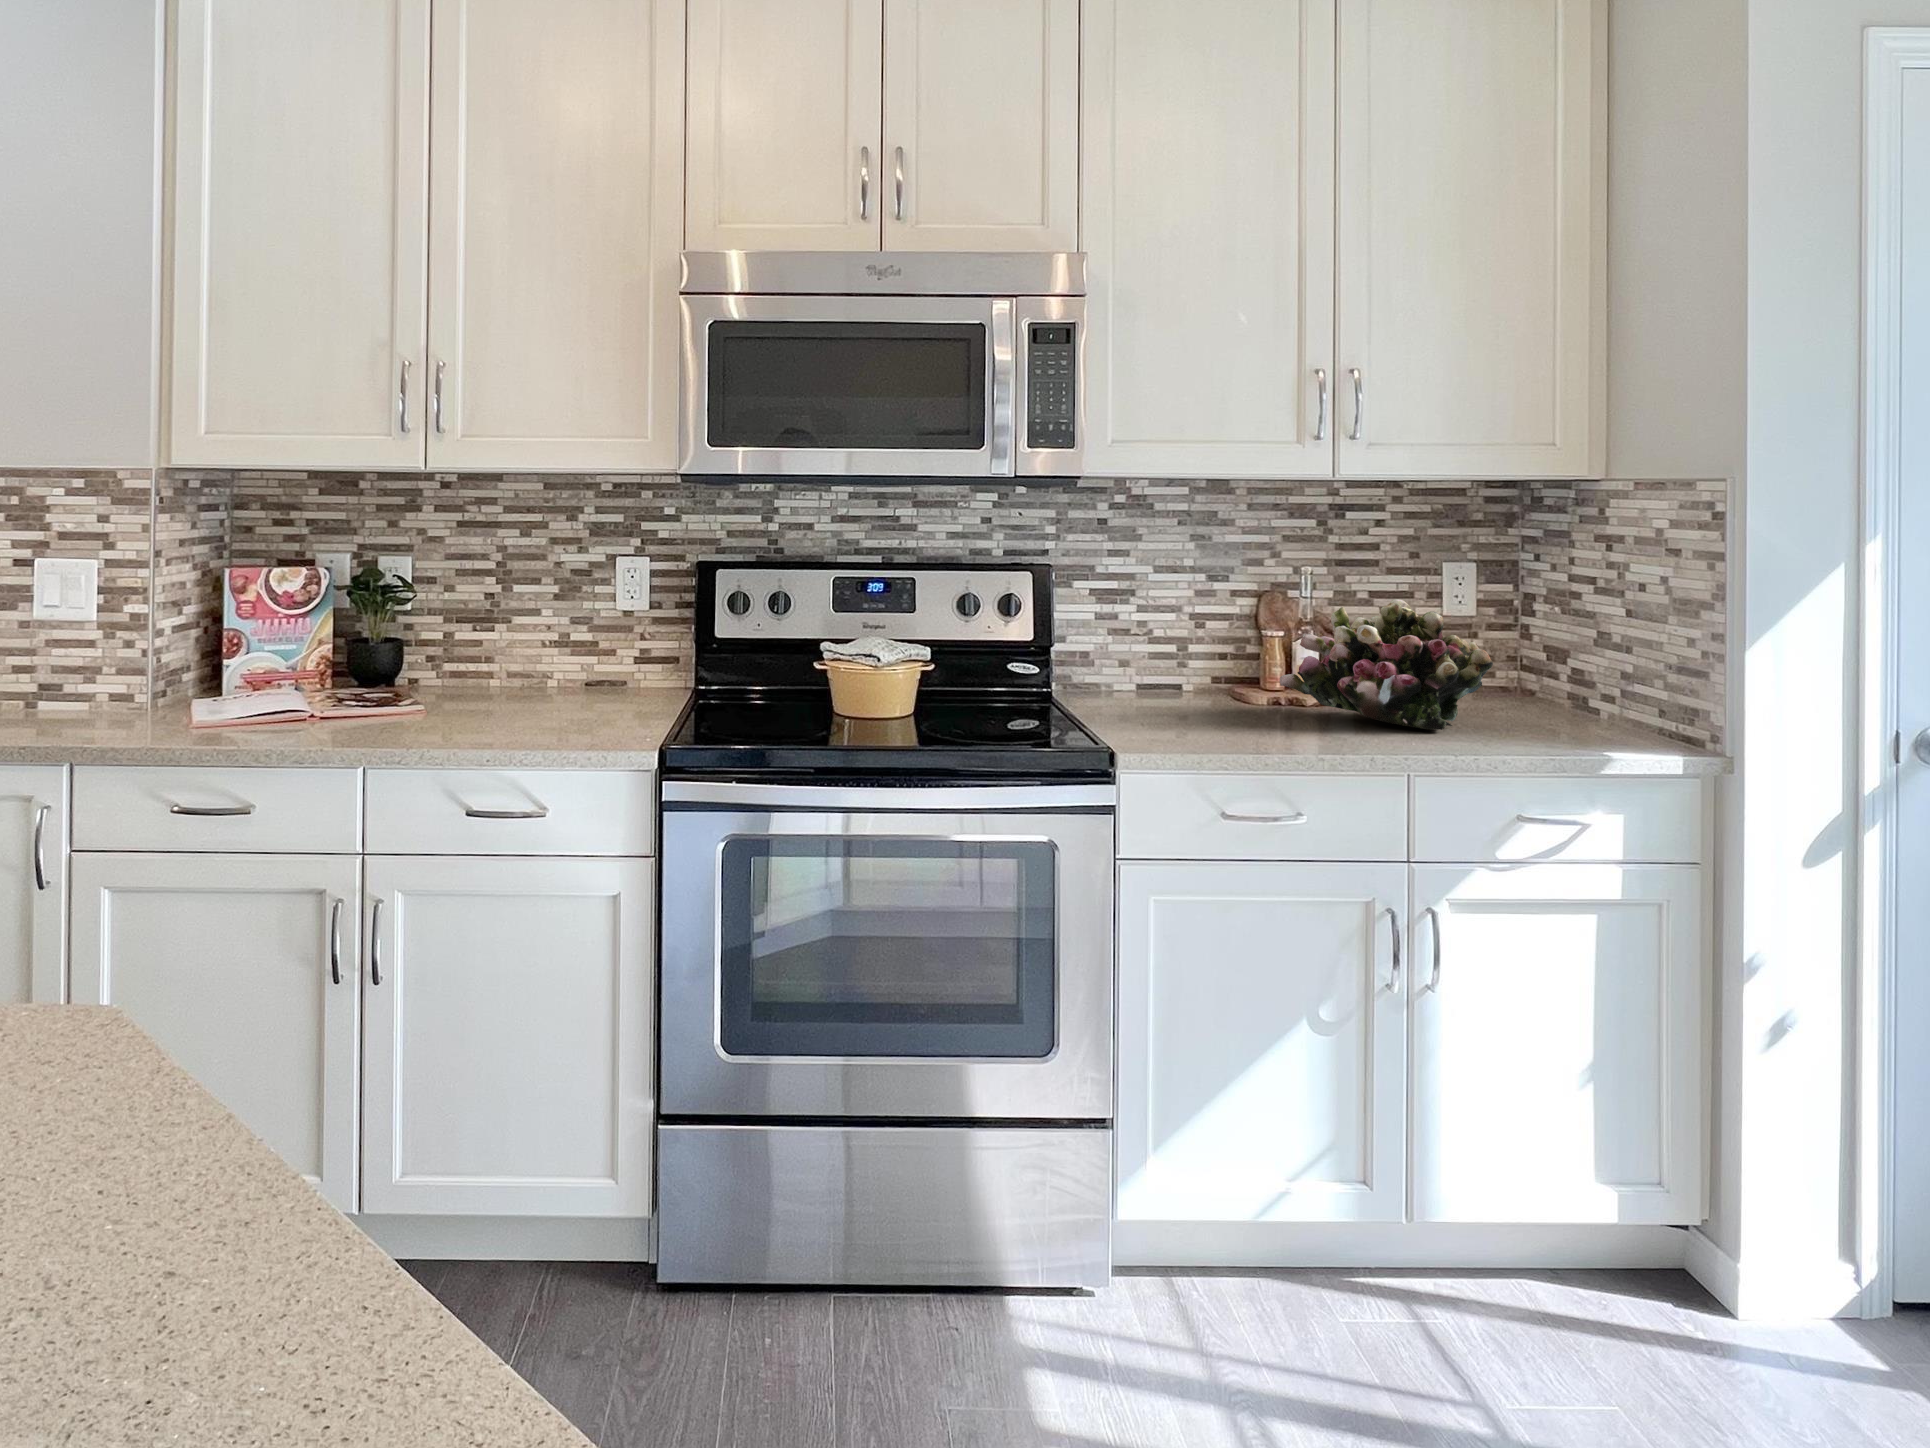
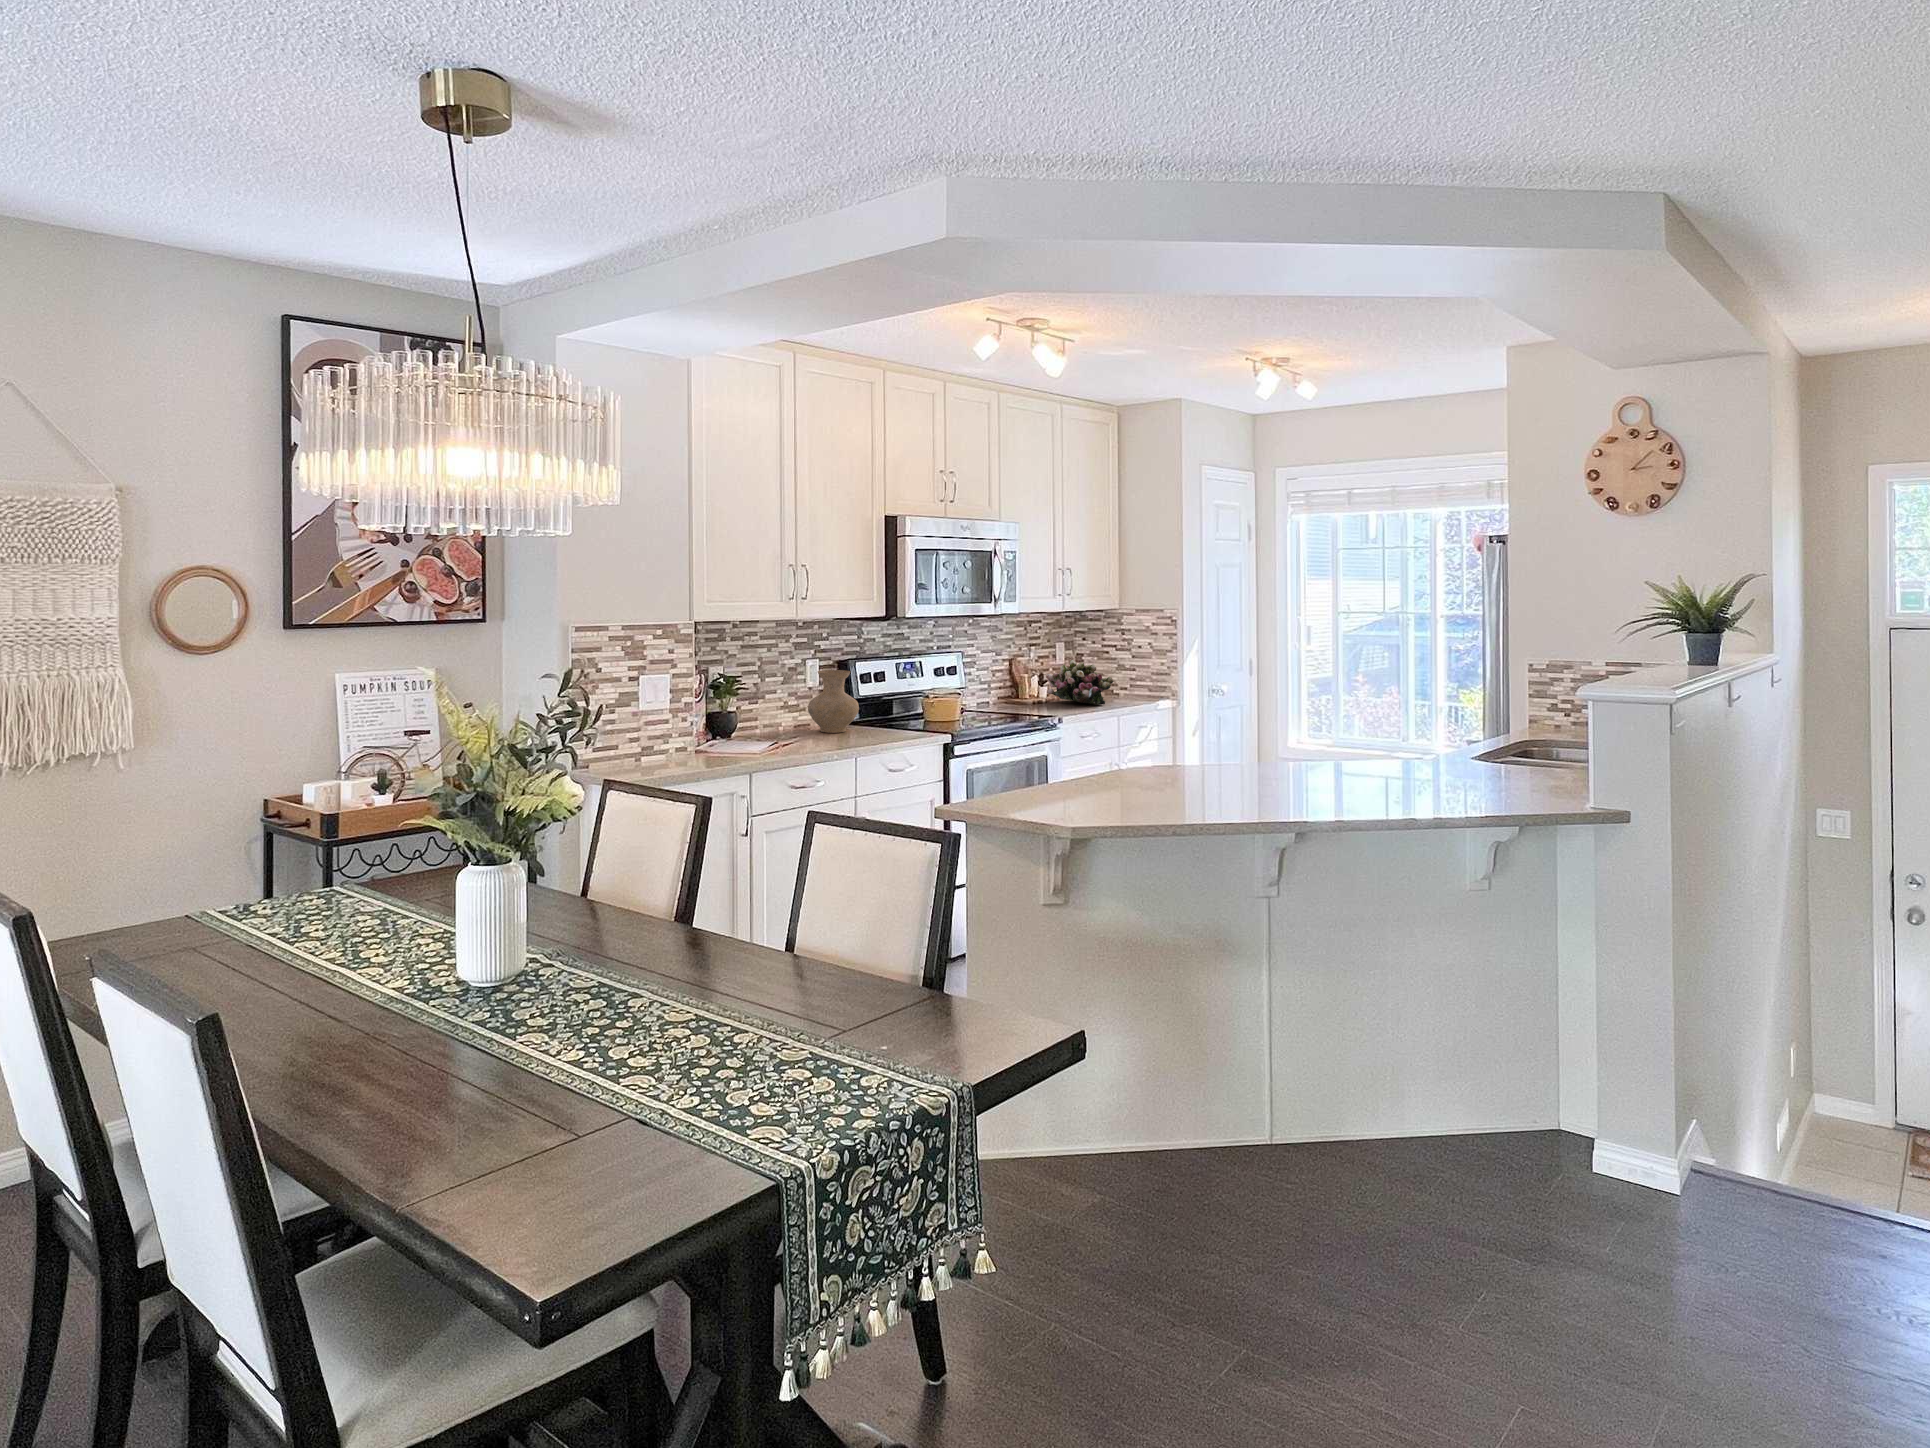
vase: none [468,577,589,720] -> present [808,670,859,733]

